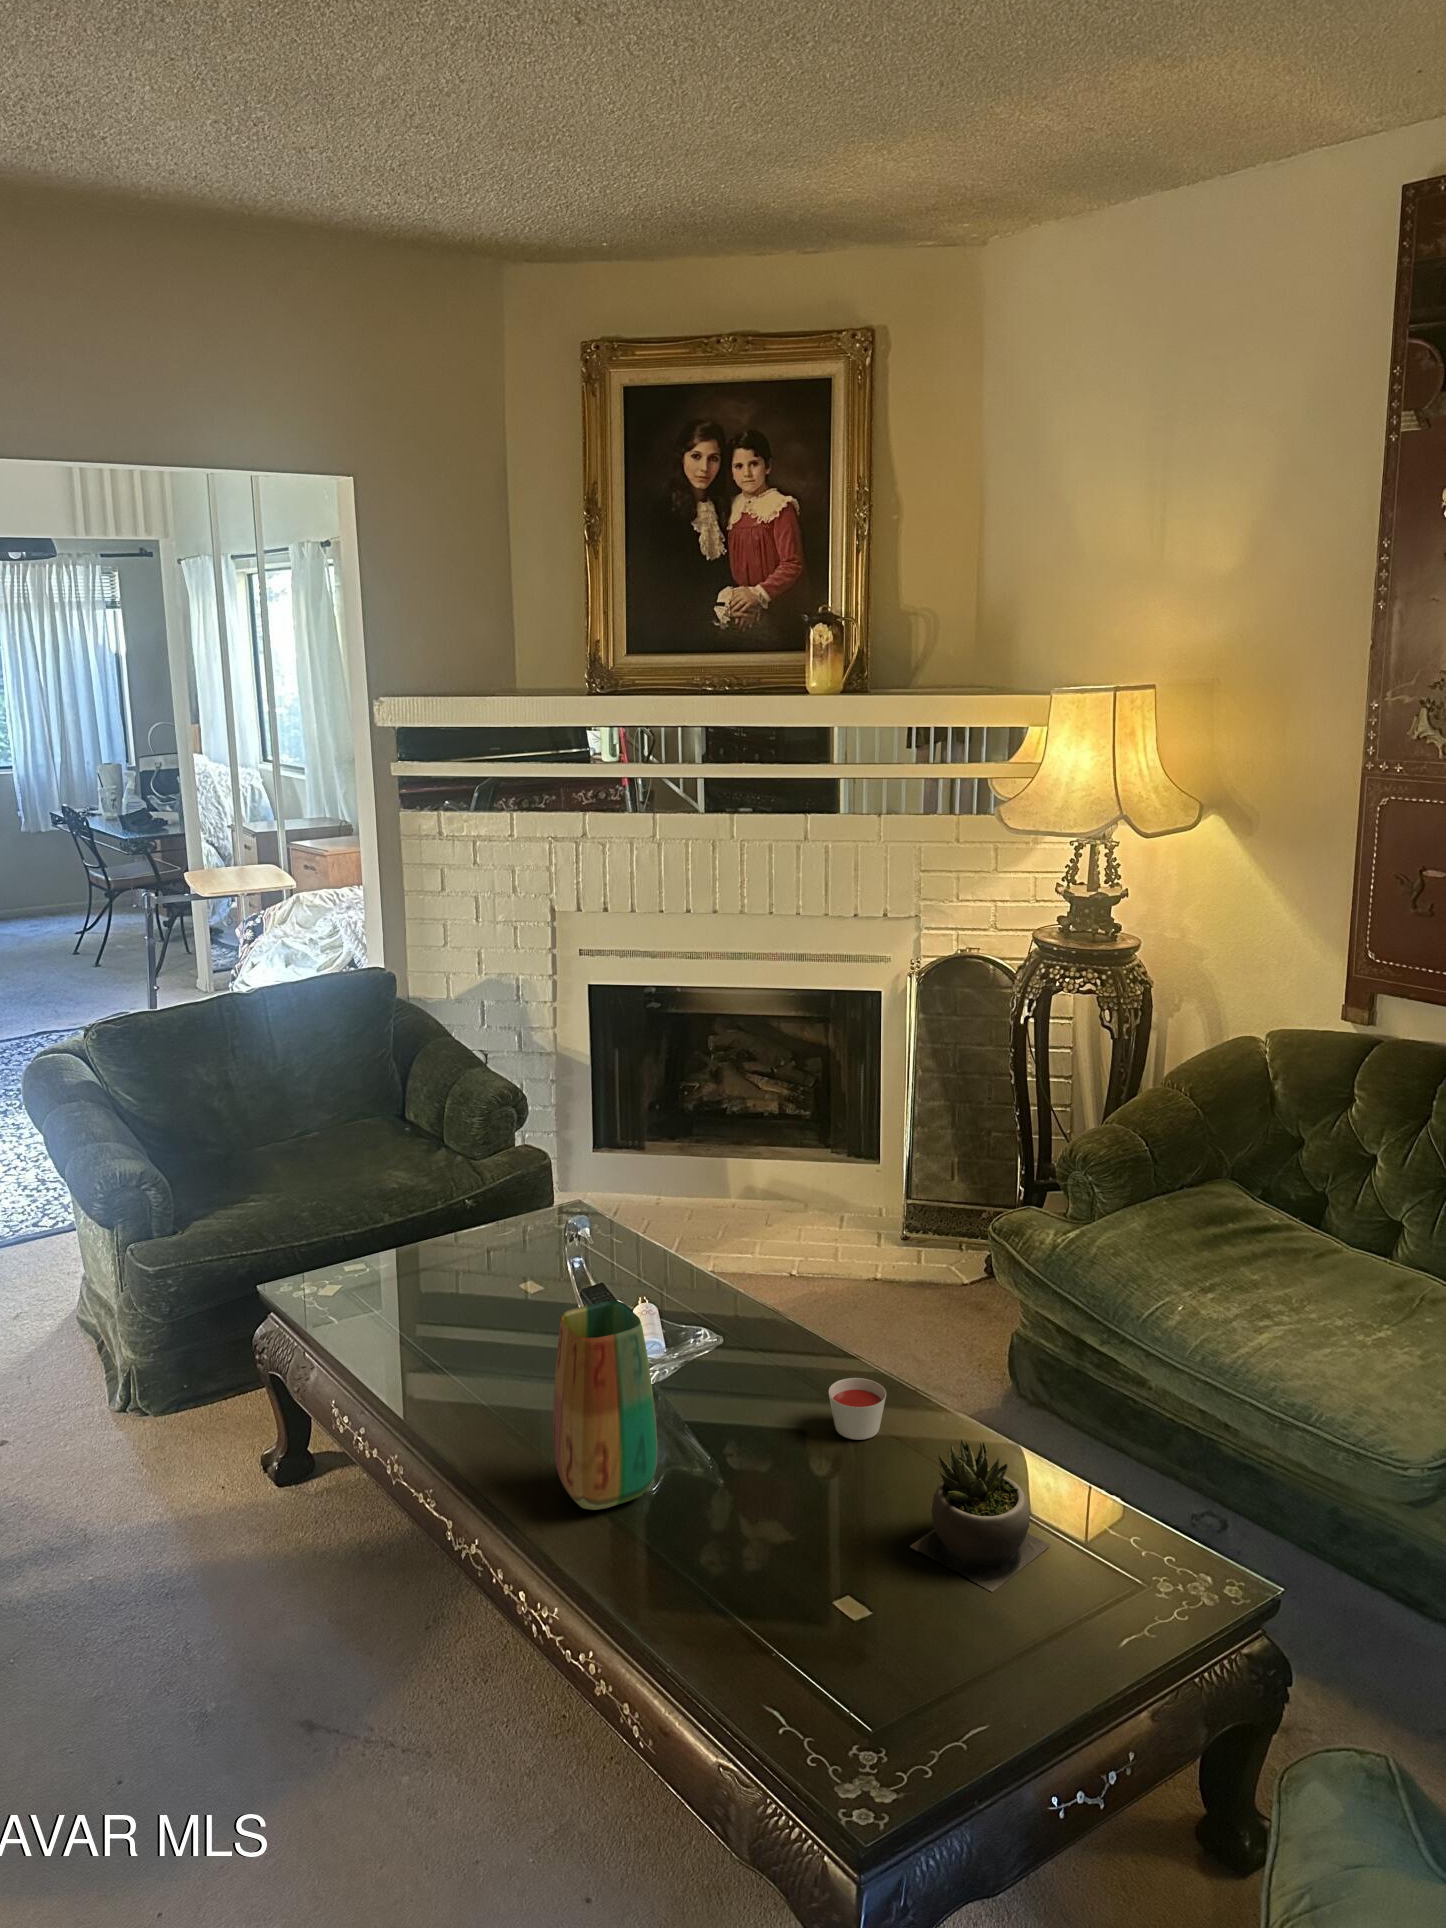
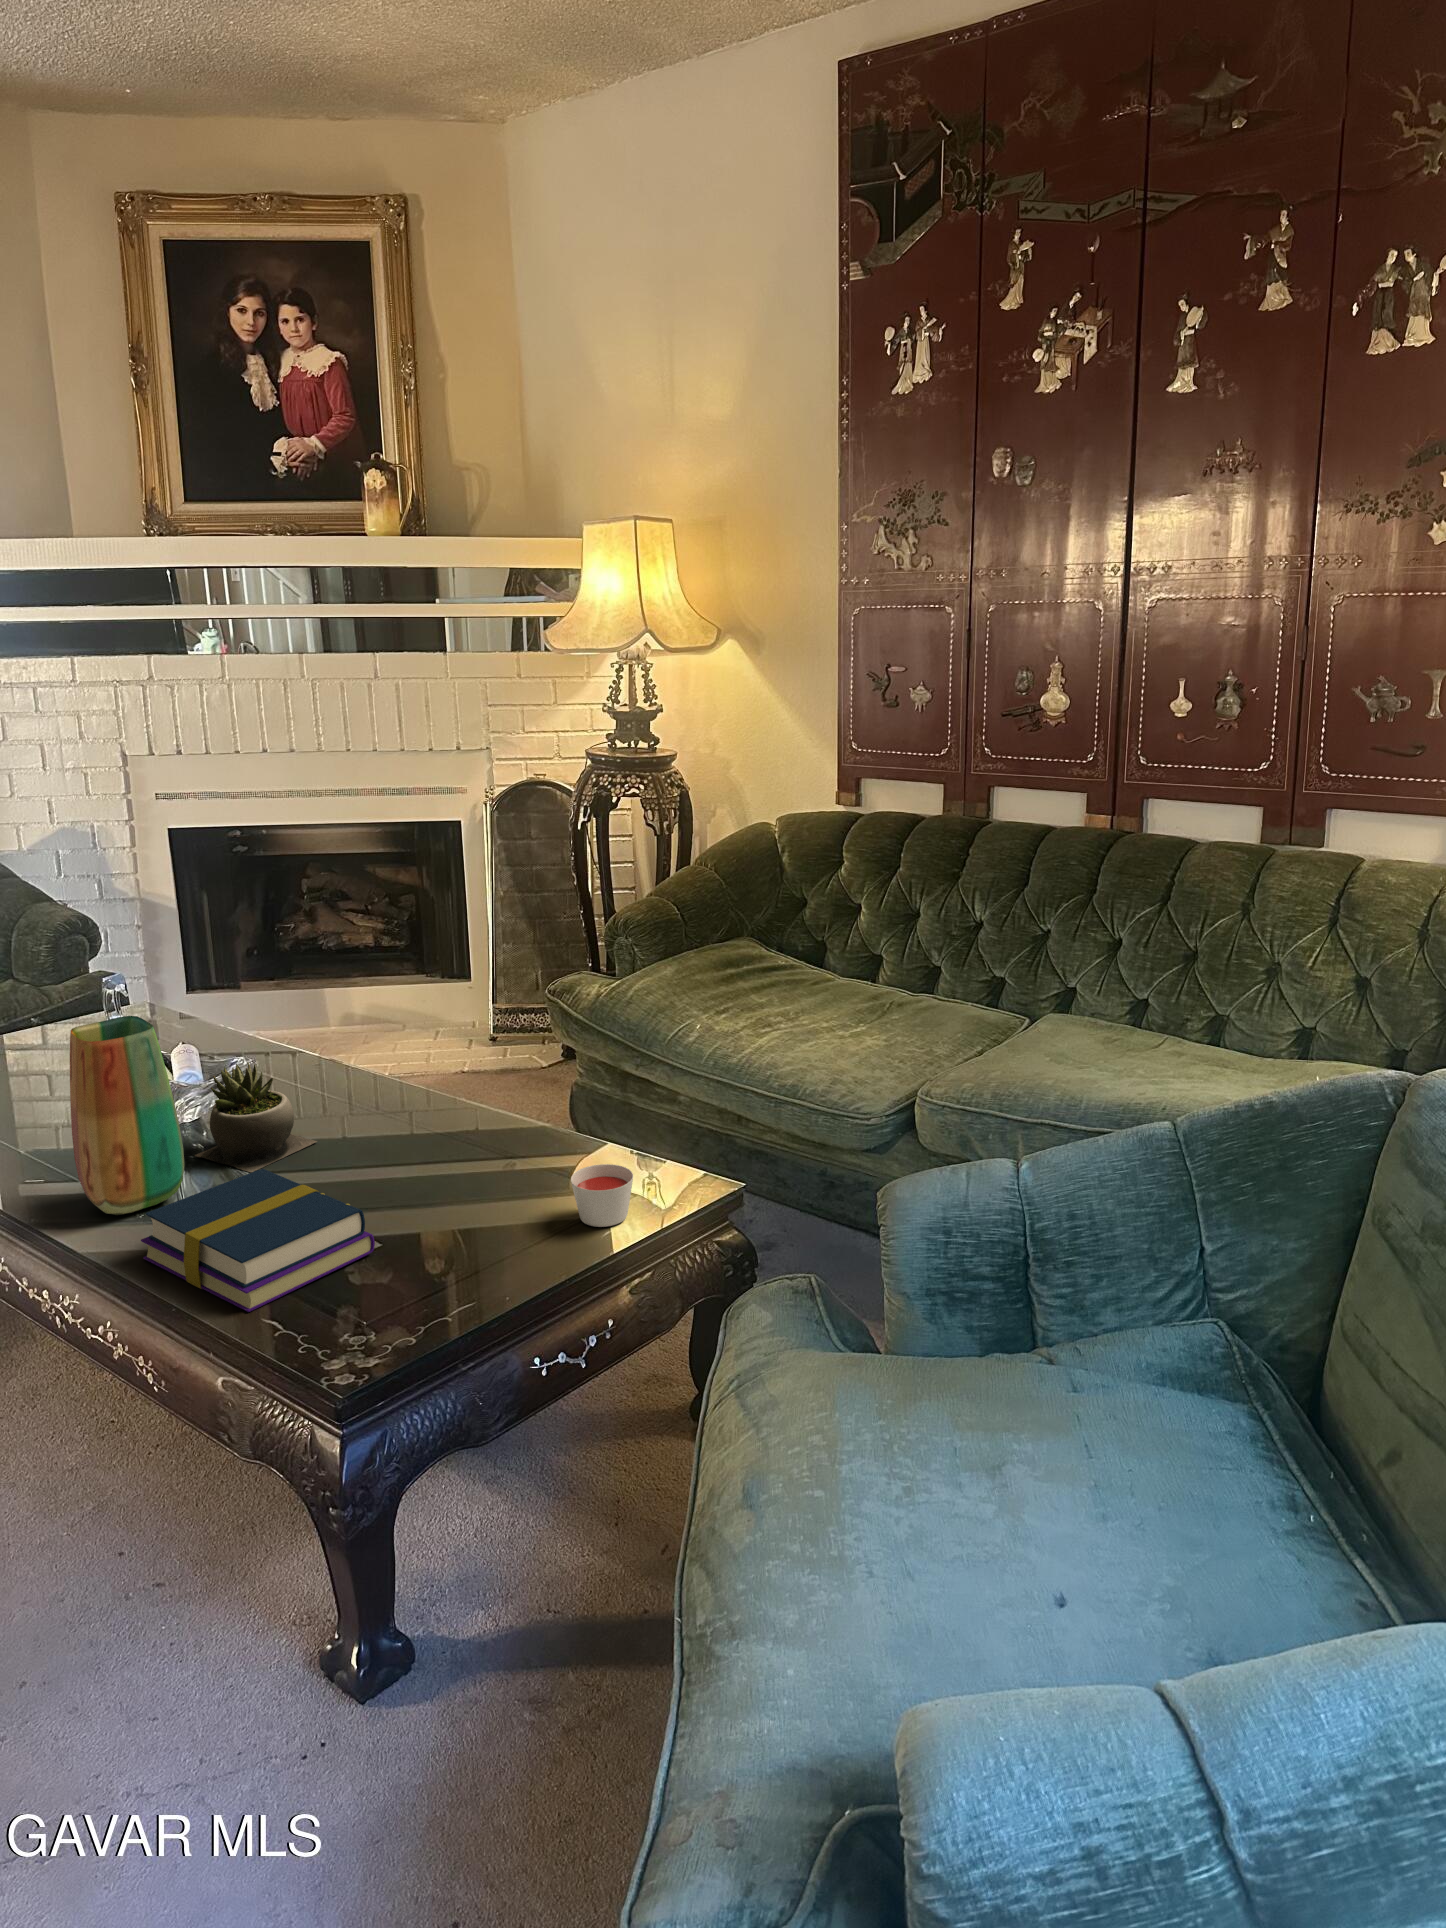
candle: present [829,1378,886,1440] -> present [571,1164,633,1227]
succulent plant: present [910,1439,1051,1592] -> present [195,1062,317,1172]
book: none [624,1487,864,1682] -> present [141,1169,375,1312]

